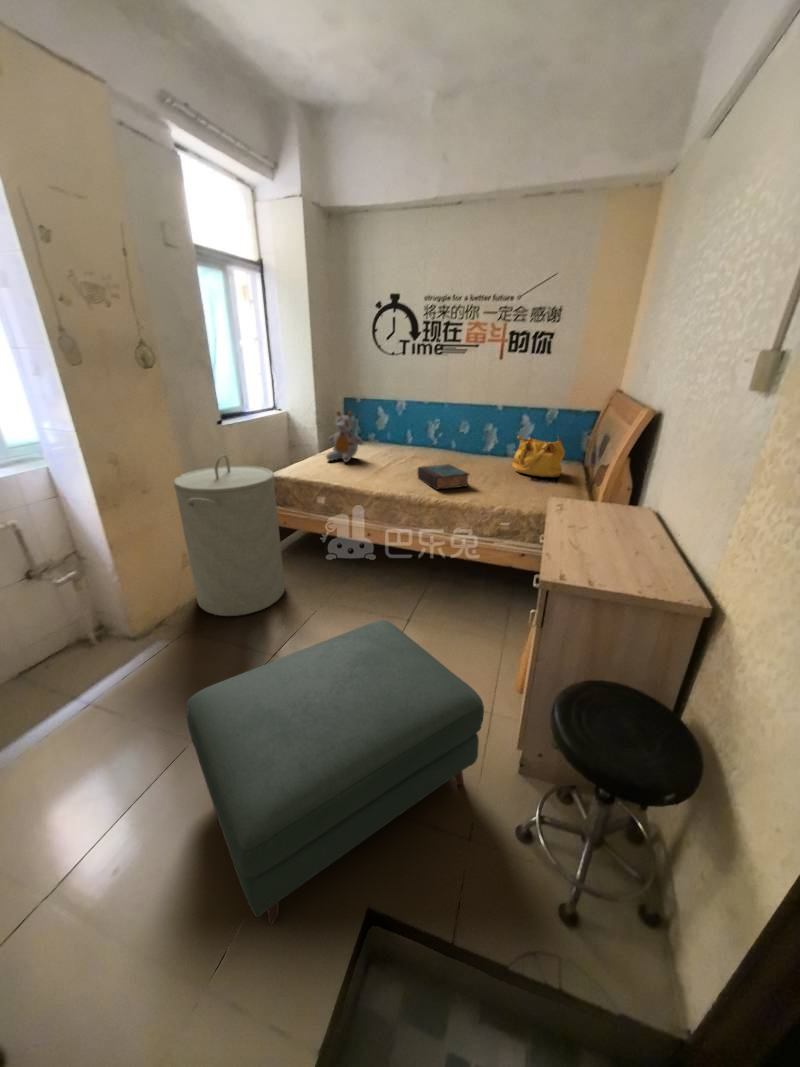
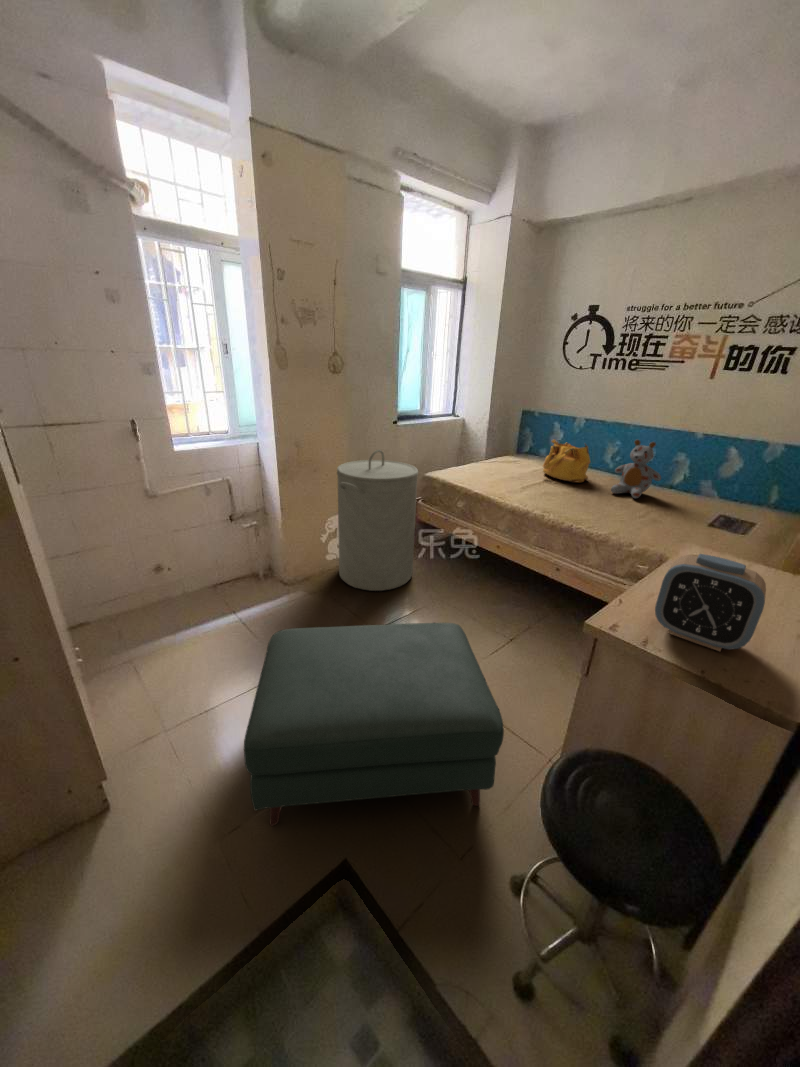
stuffed bear: present [326,411,363,462] -> present [611,440,661,498]
handbag: present [512,436,565,477] -> present [543,439,590,483]
book: present [418,464,469,490] -> none [565,488,621,517]
alarm clock: none [581,501,665,575] -> present [655,554,766,651]

